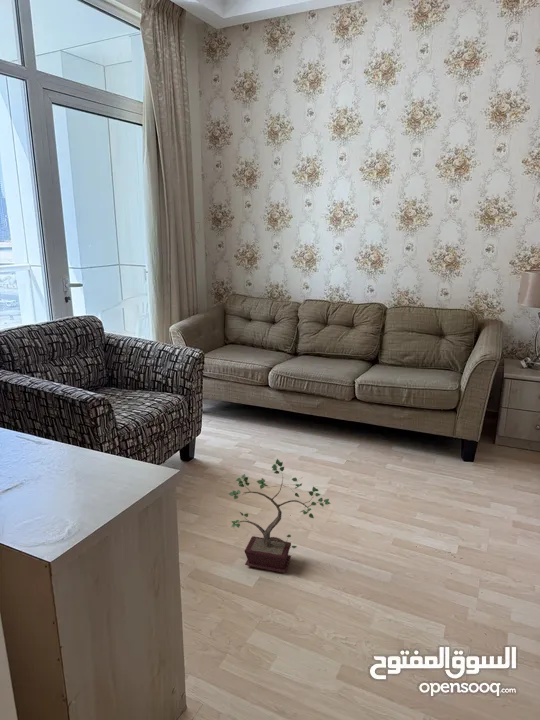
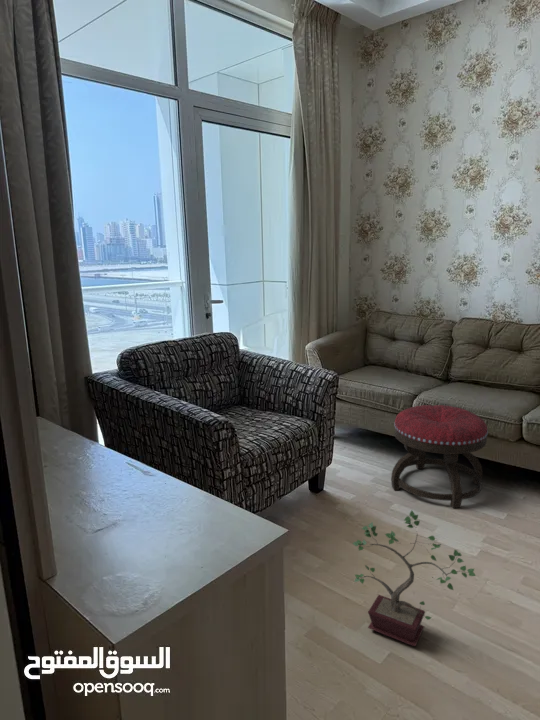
ottoman: none [254,375,332,461] -> present [391,405,488,508]

